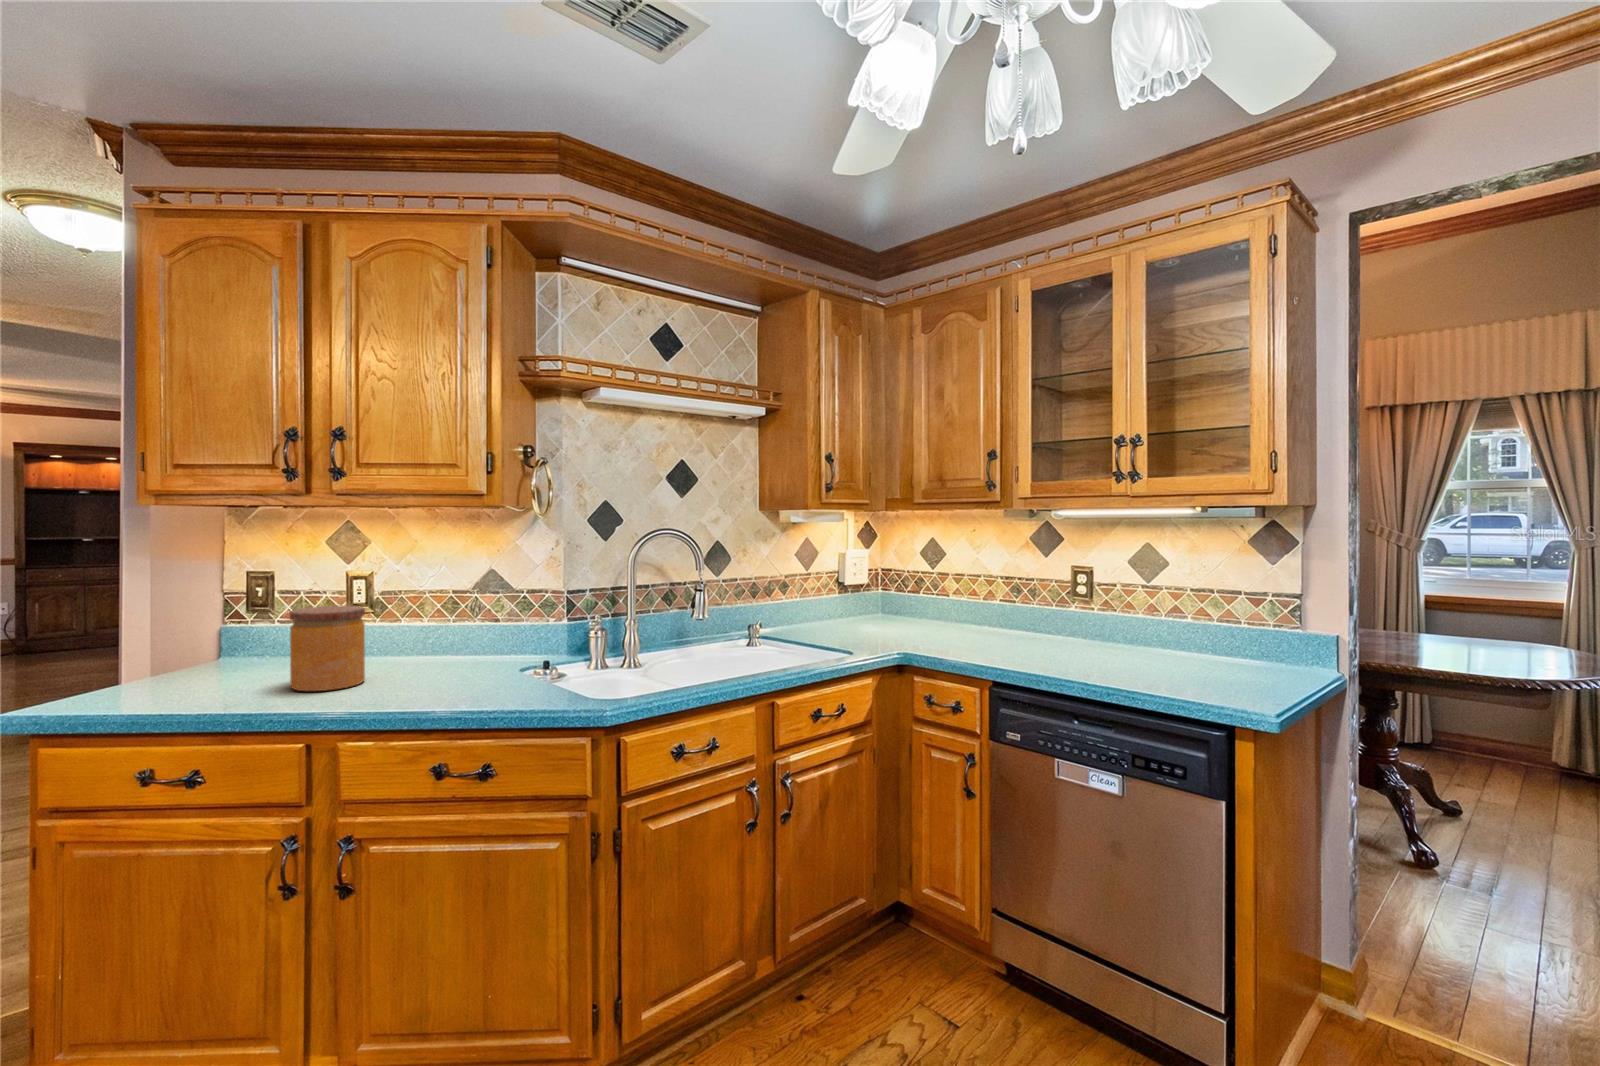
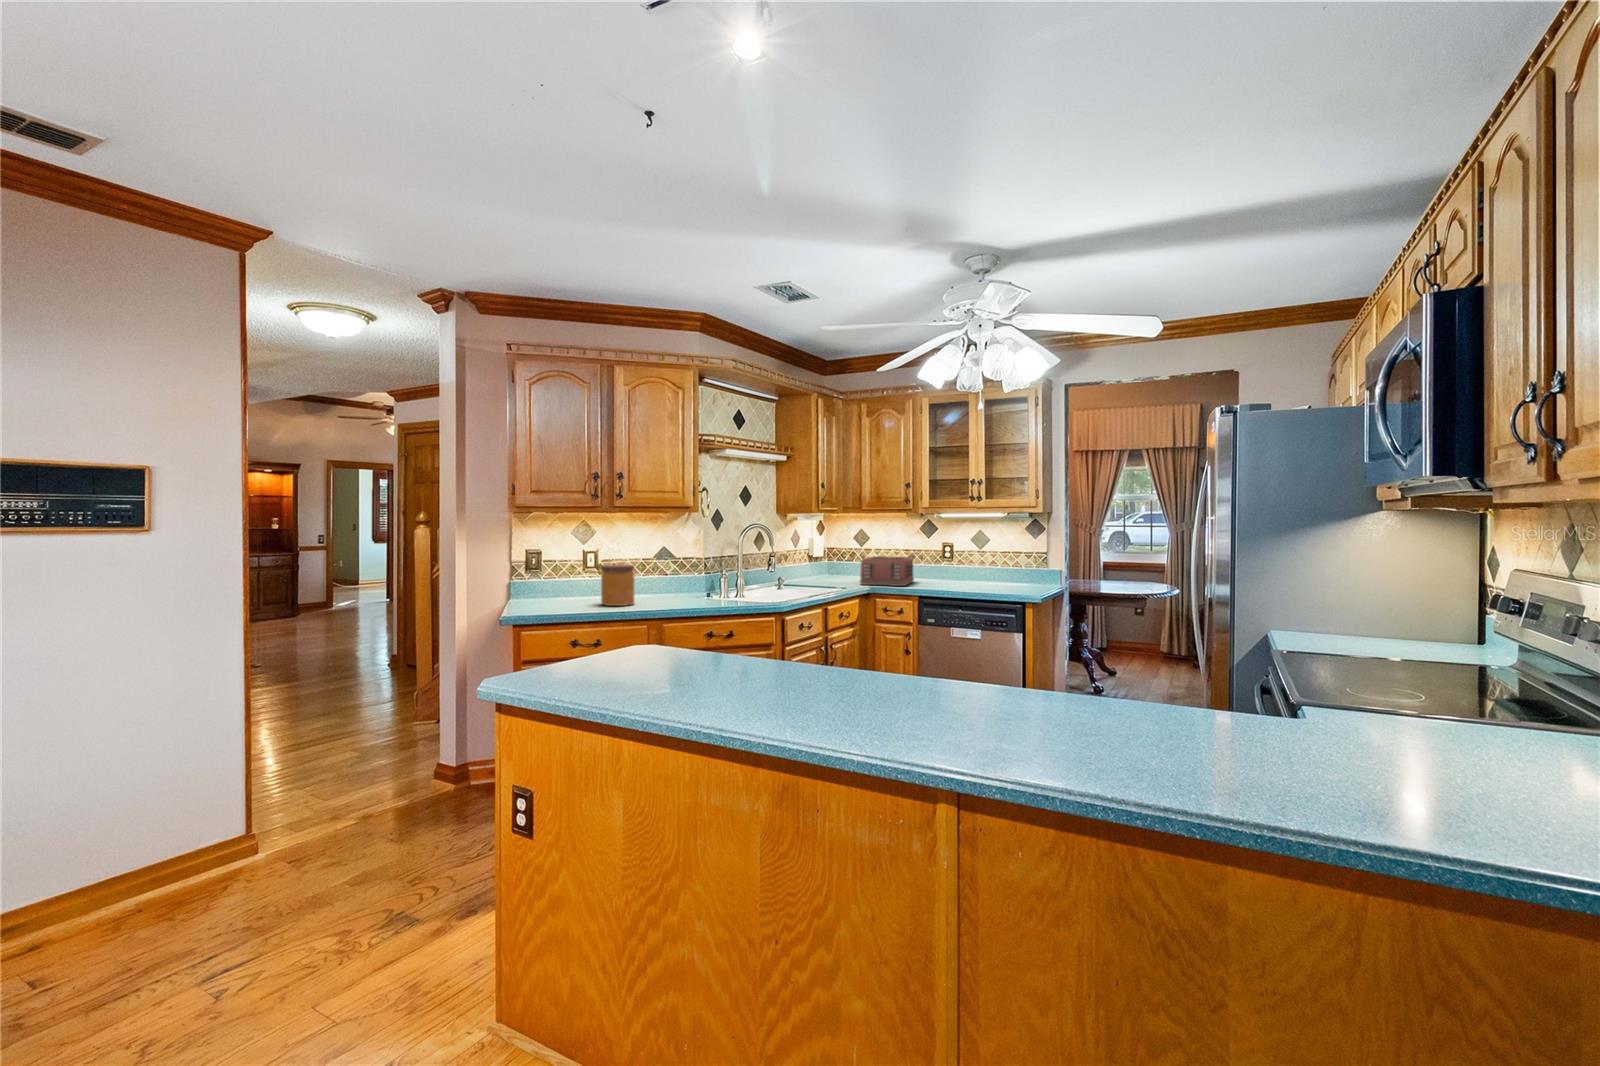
toaster: none [890,589,1008,654] -> present [860,556,914,586]

